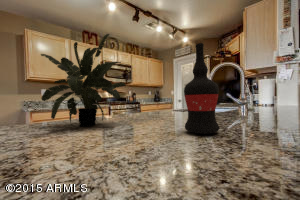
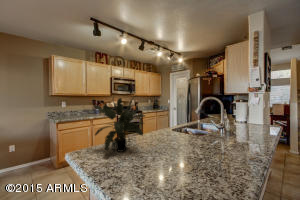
wine bottle: present [184,39,220,134] -> none [182,110,201,163]

